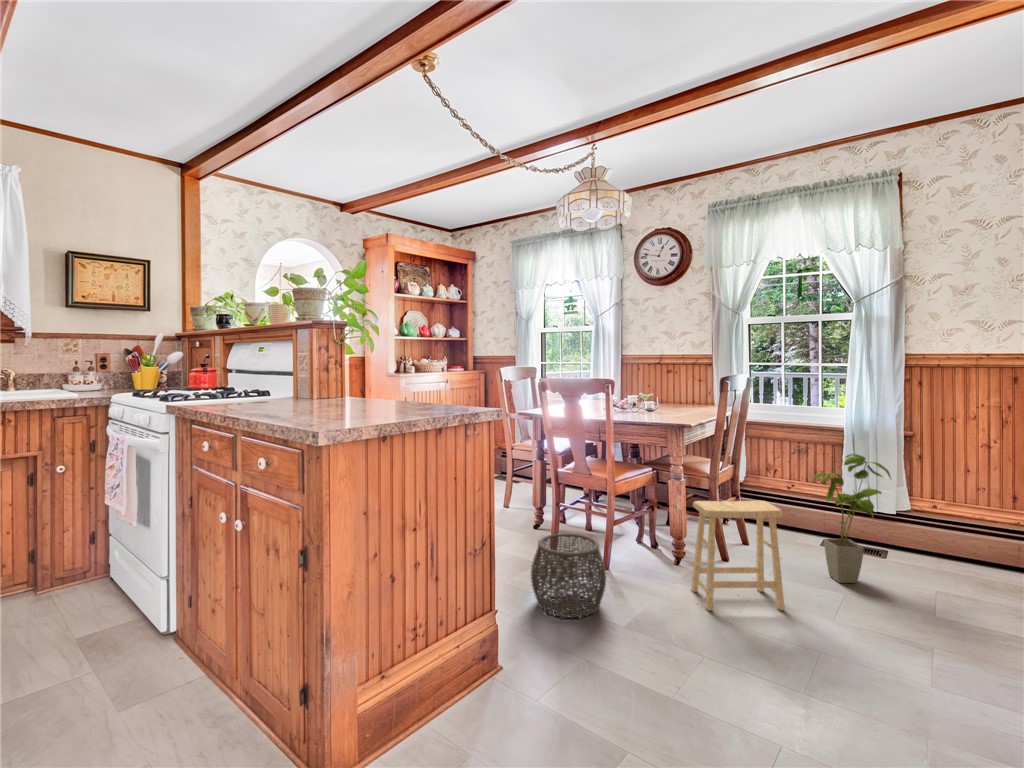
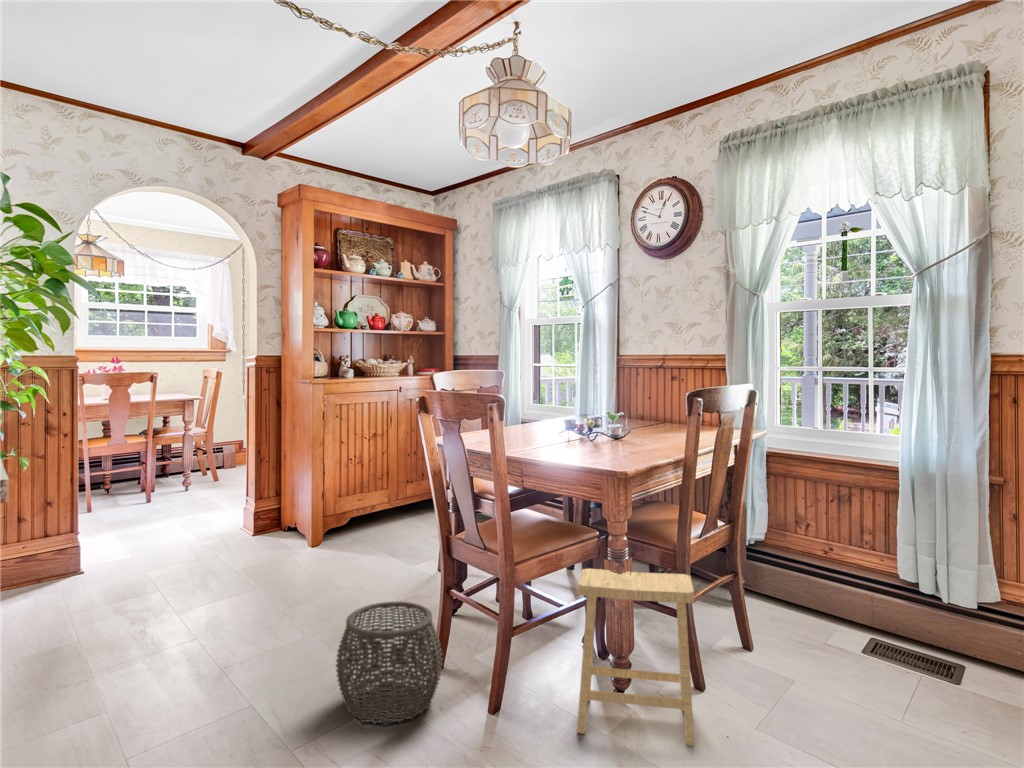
house plant: present [813,454,891,583] -> none [790,510,904,712]

